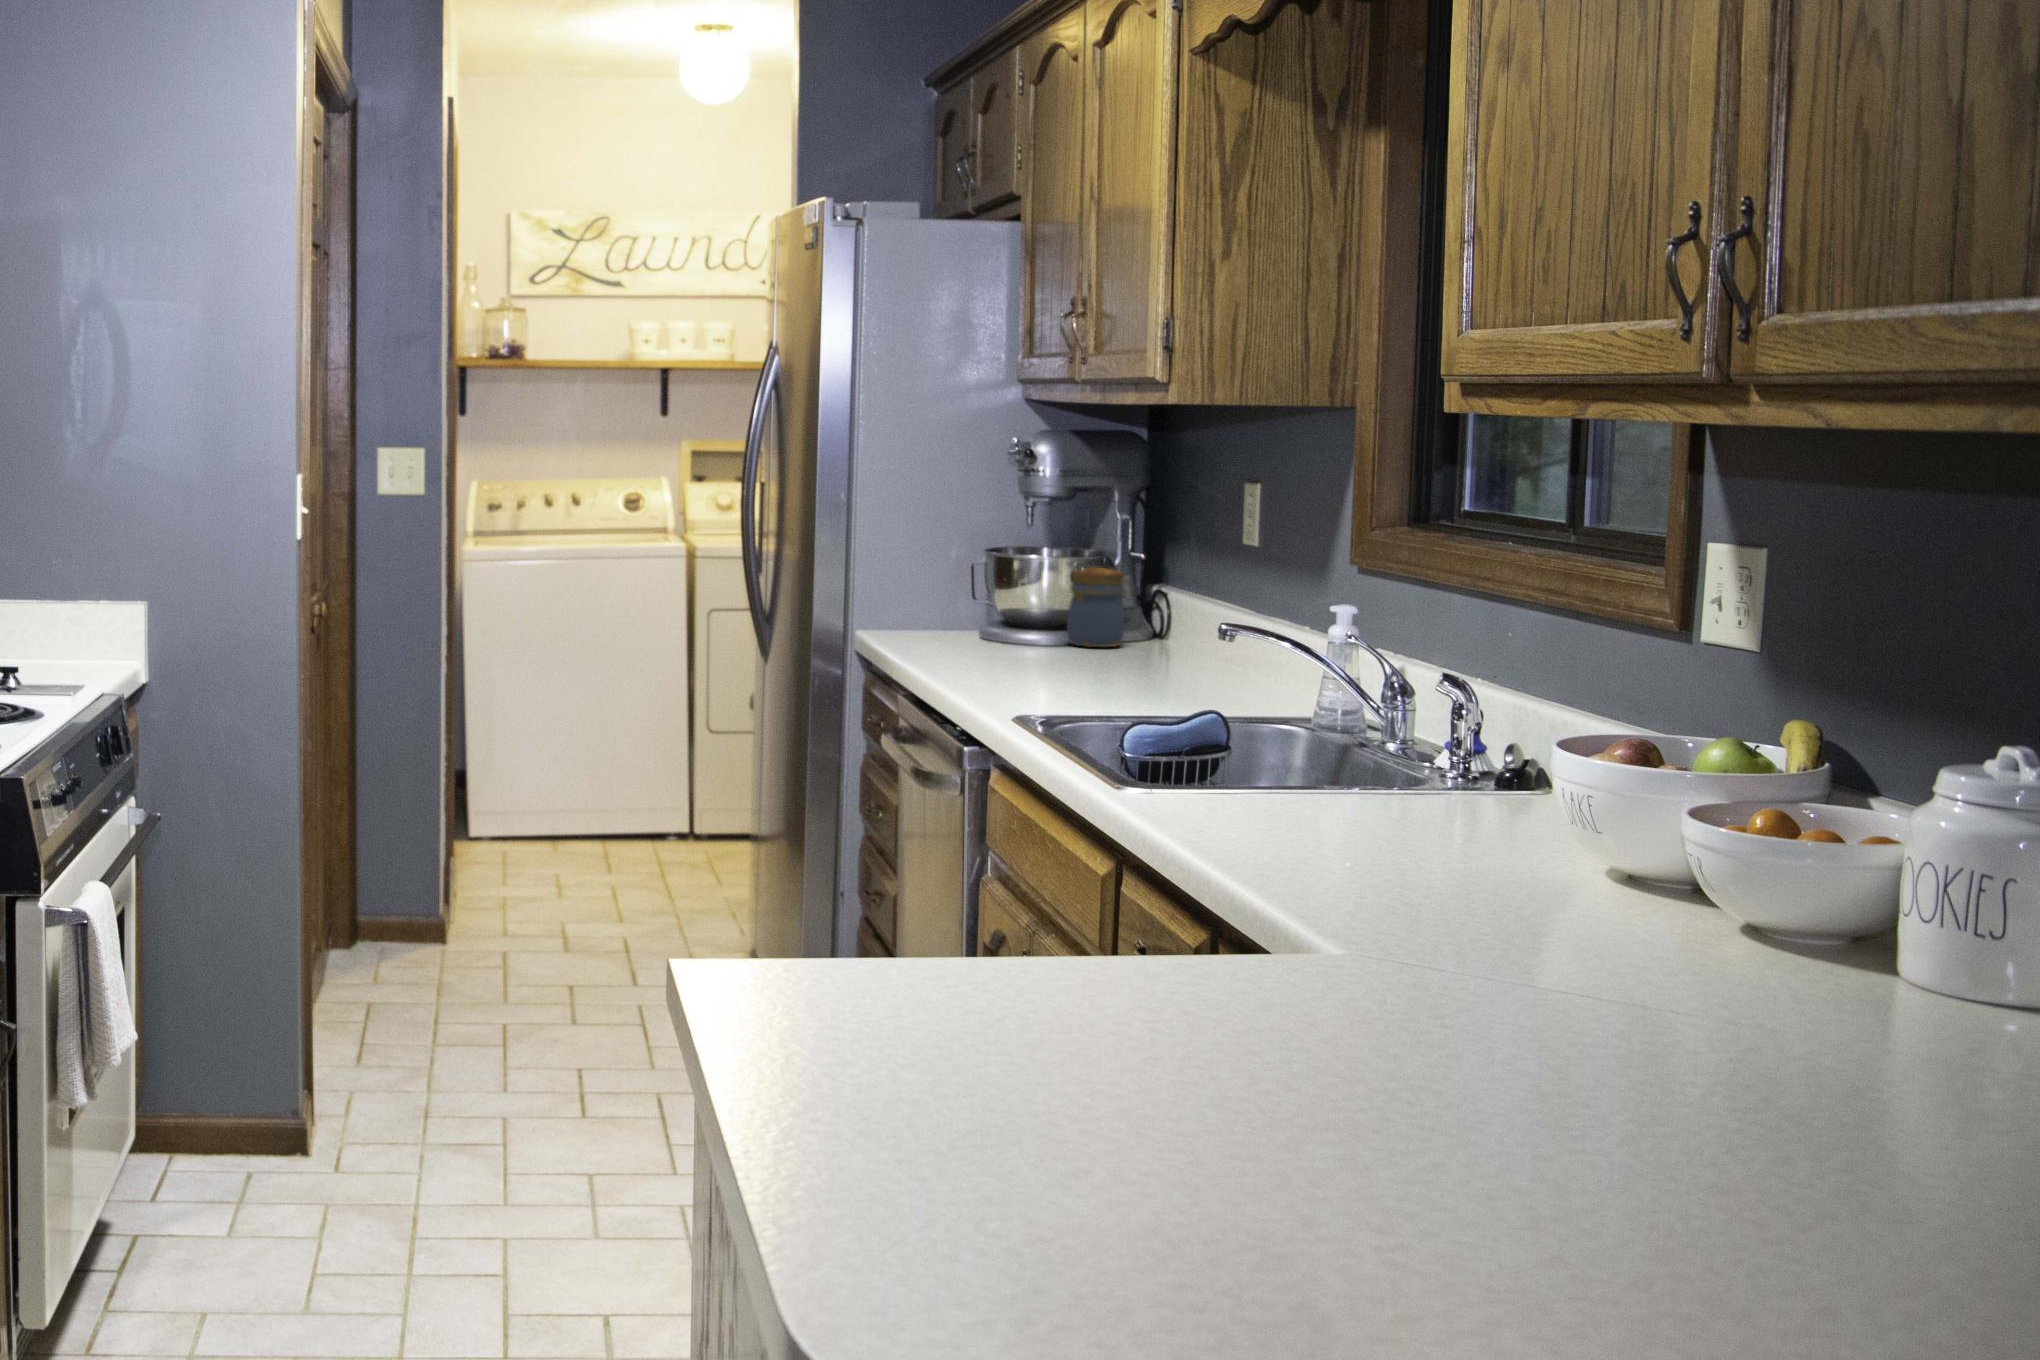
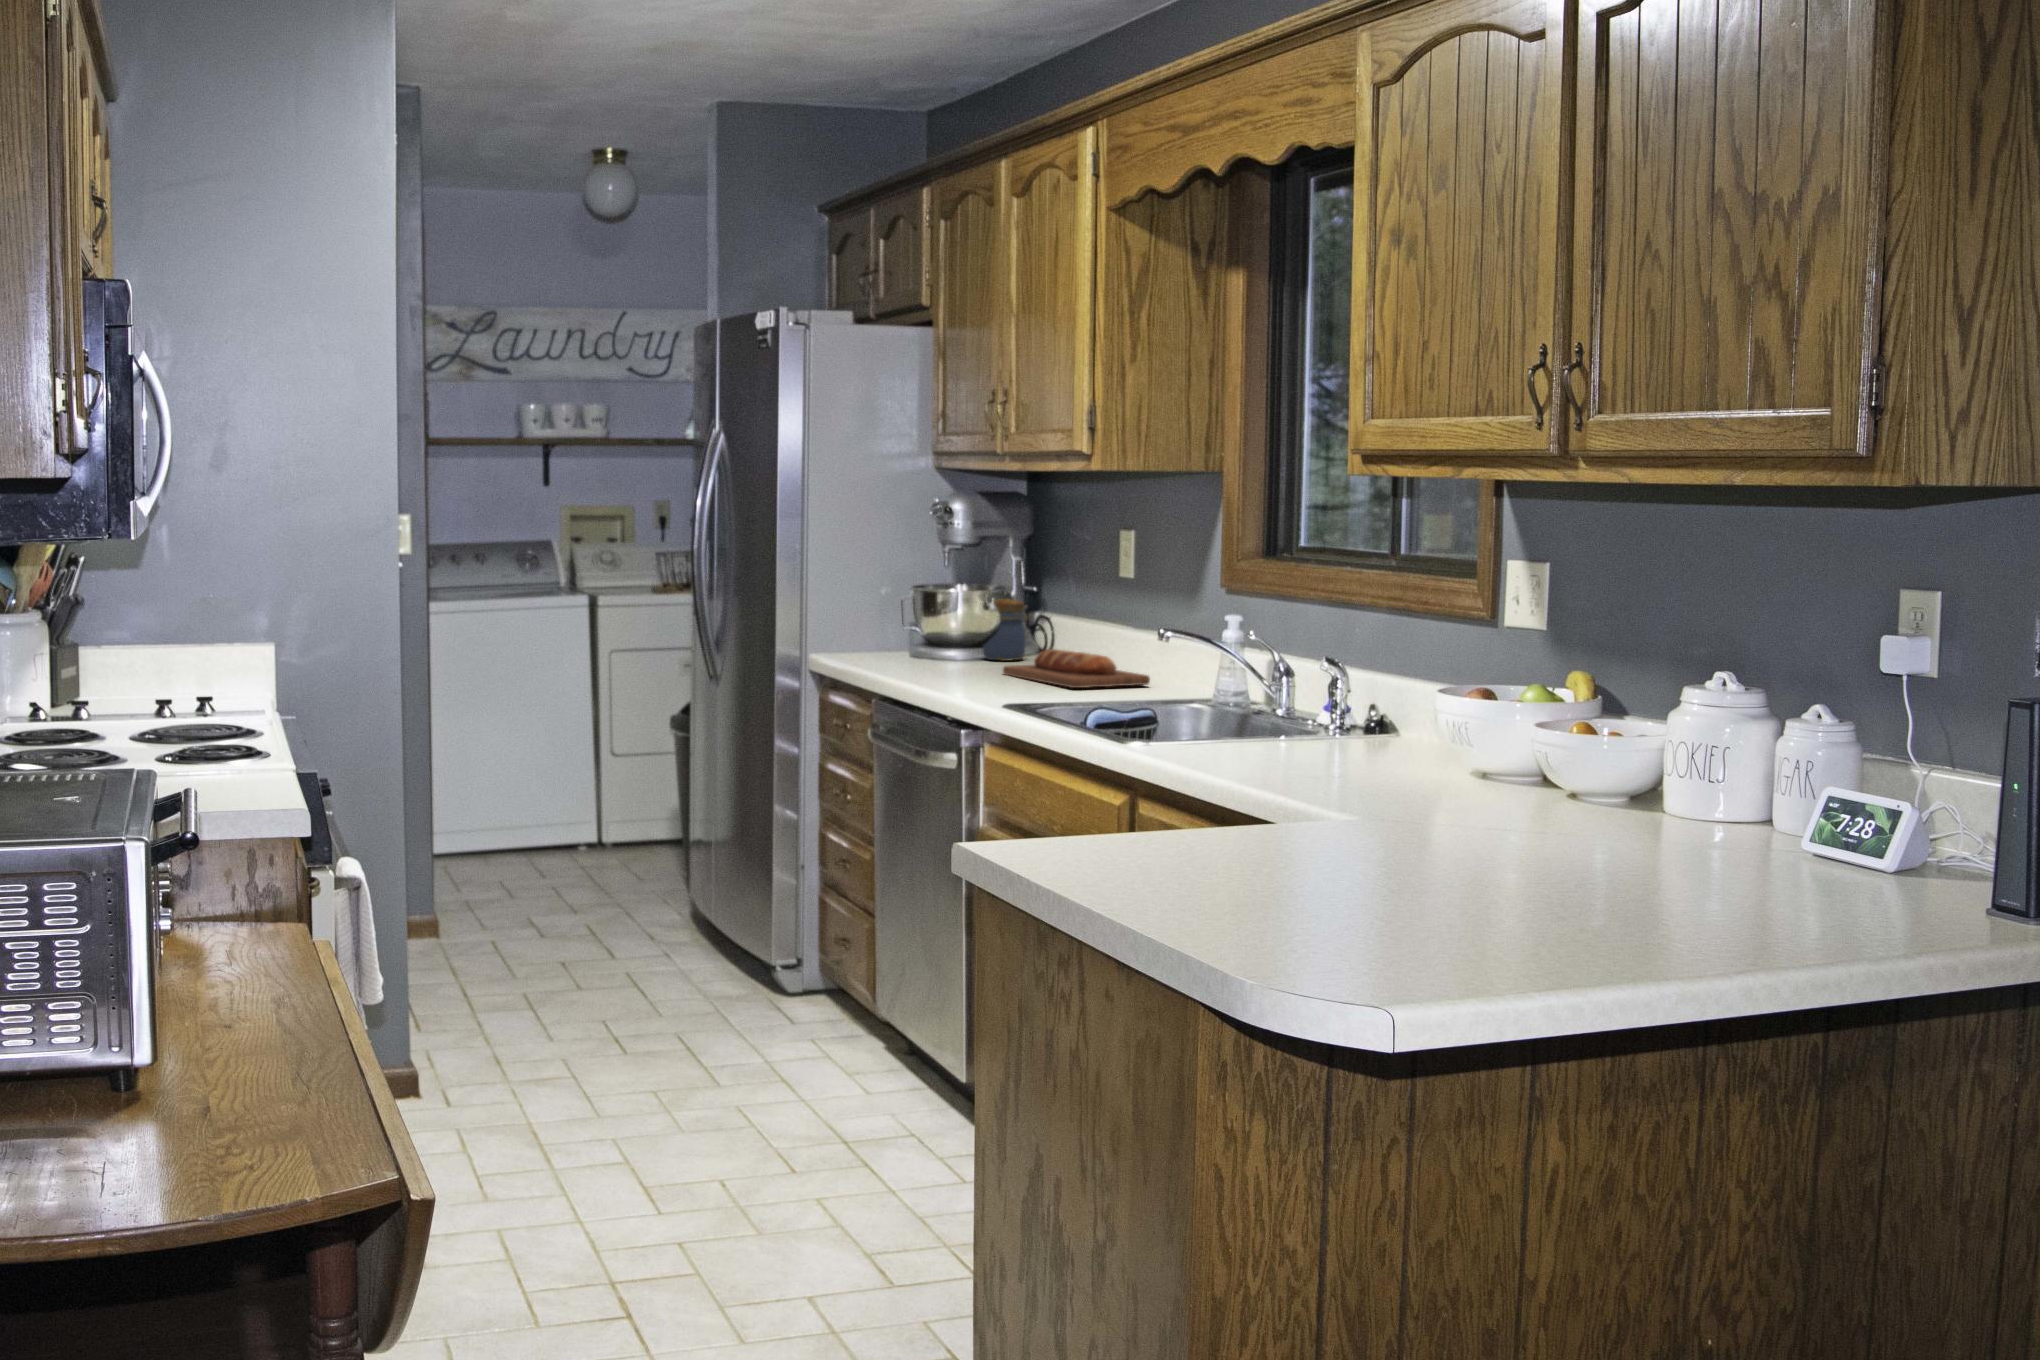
bread loaf: none [1069,638,1254,694] -> present [1003,649,1150,688]

